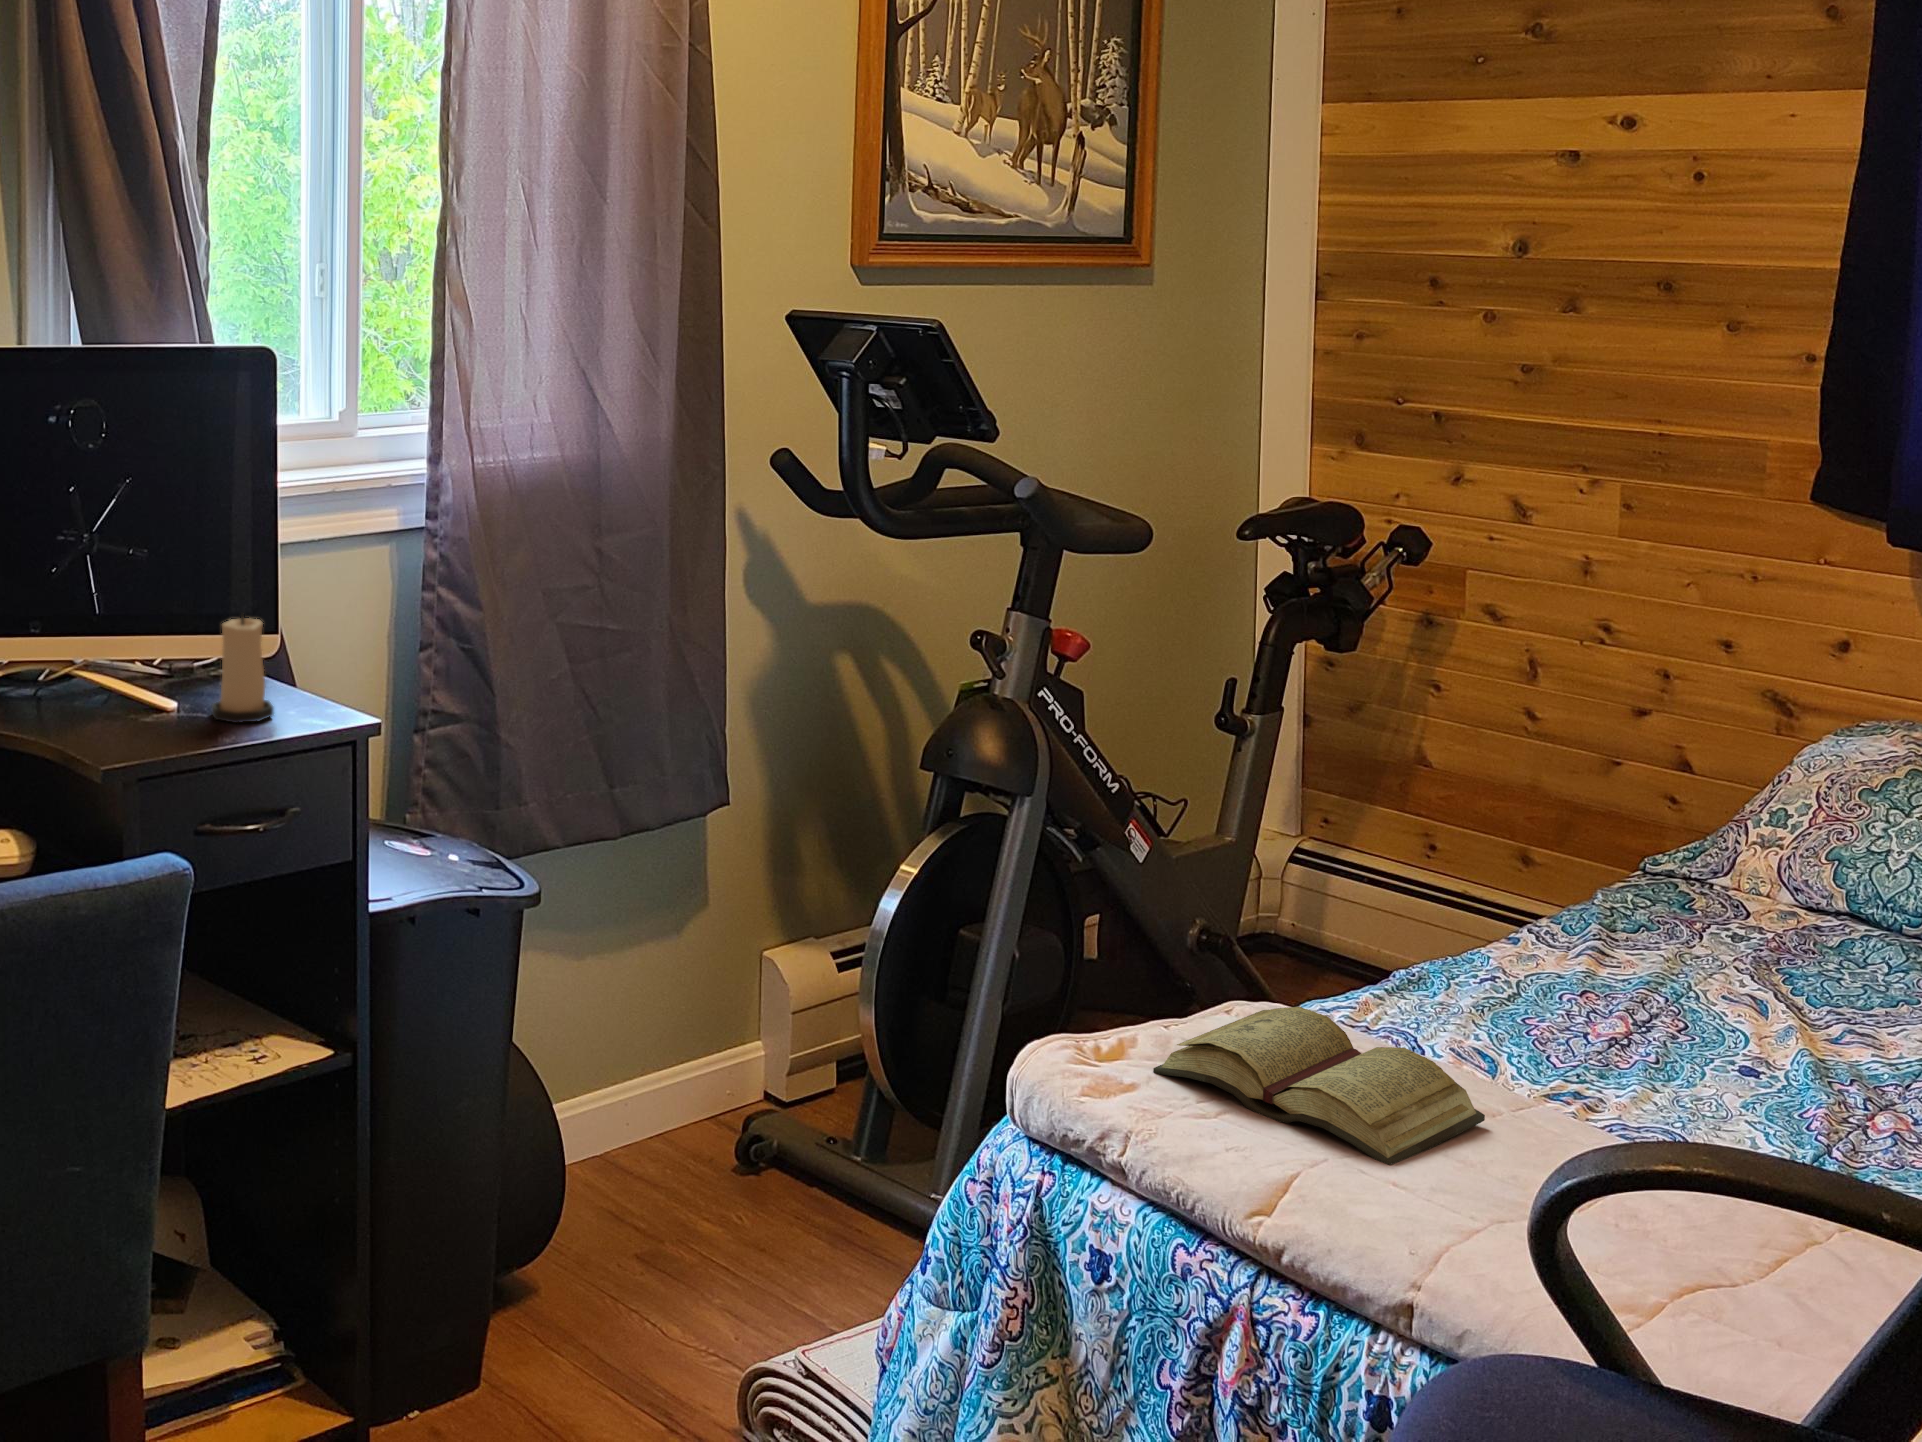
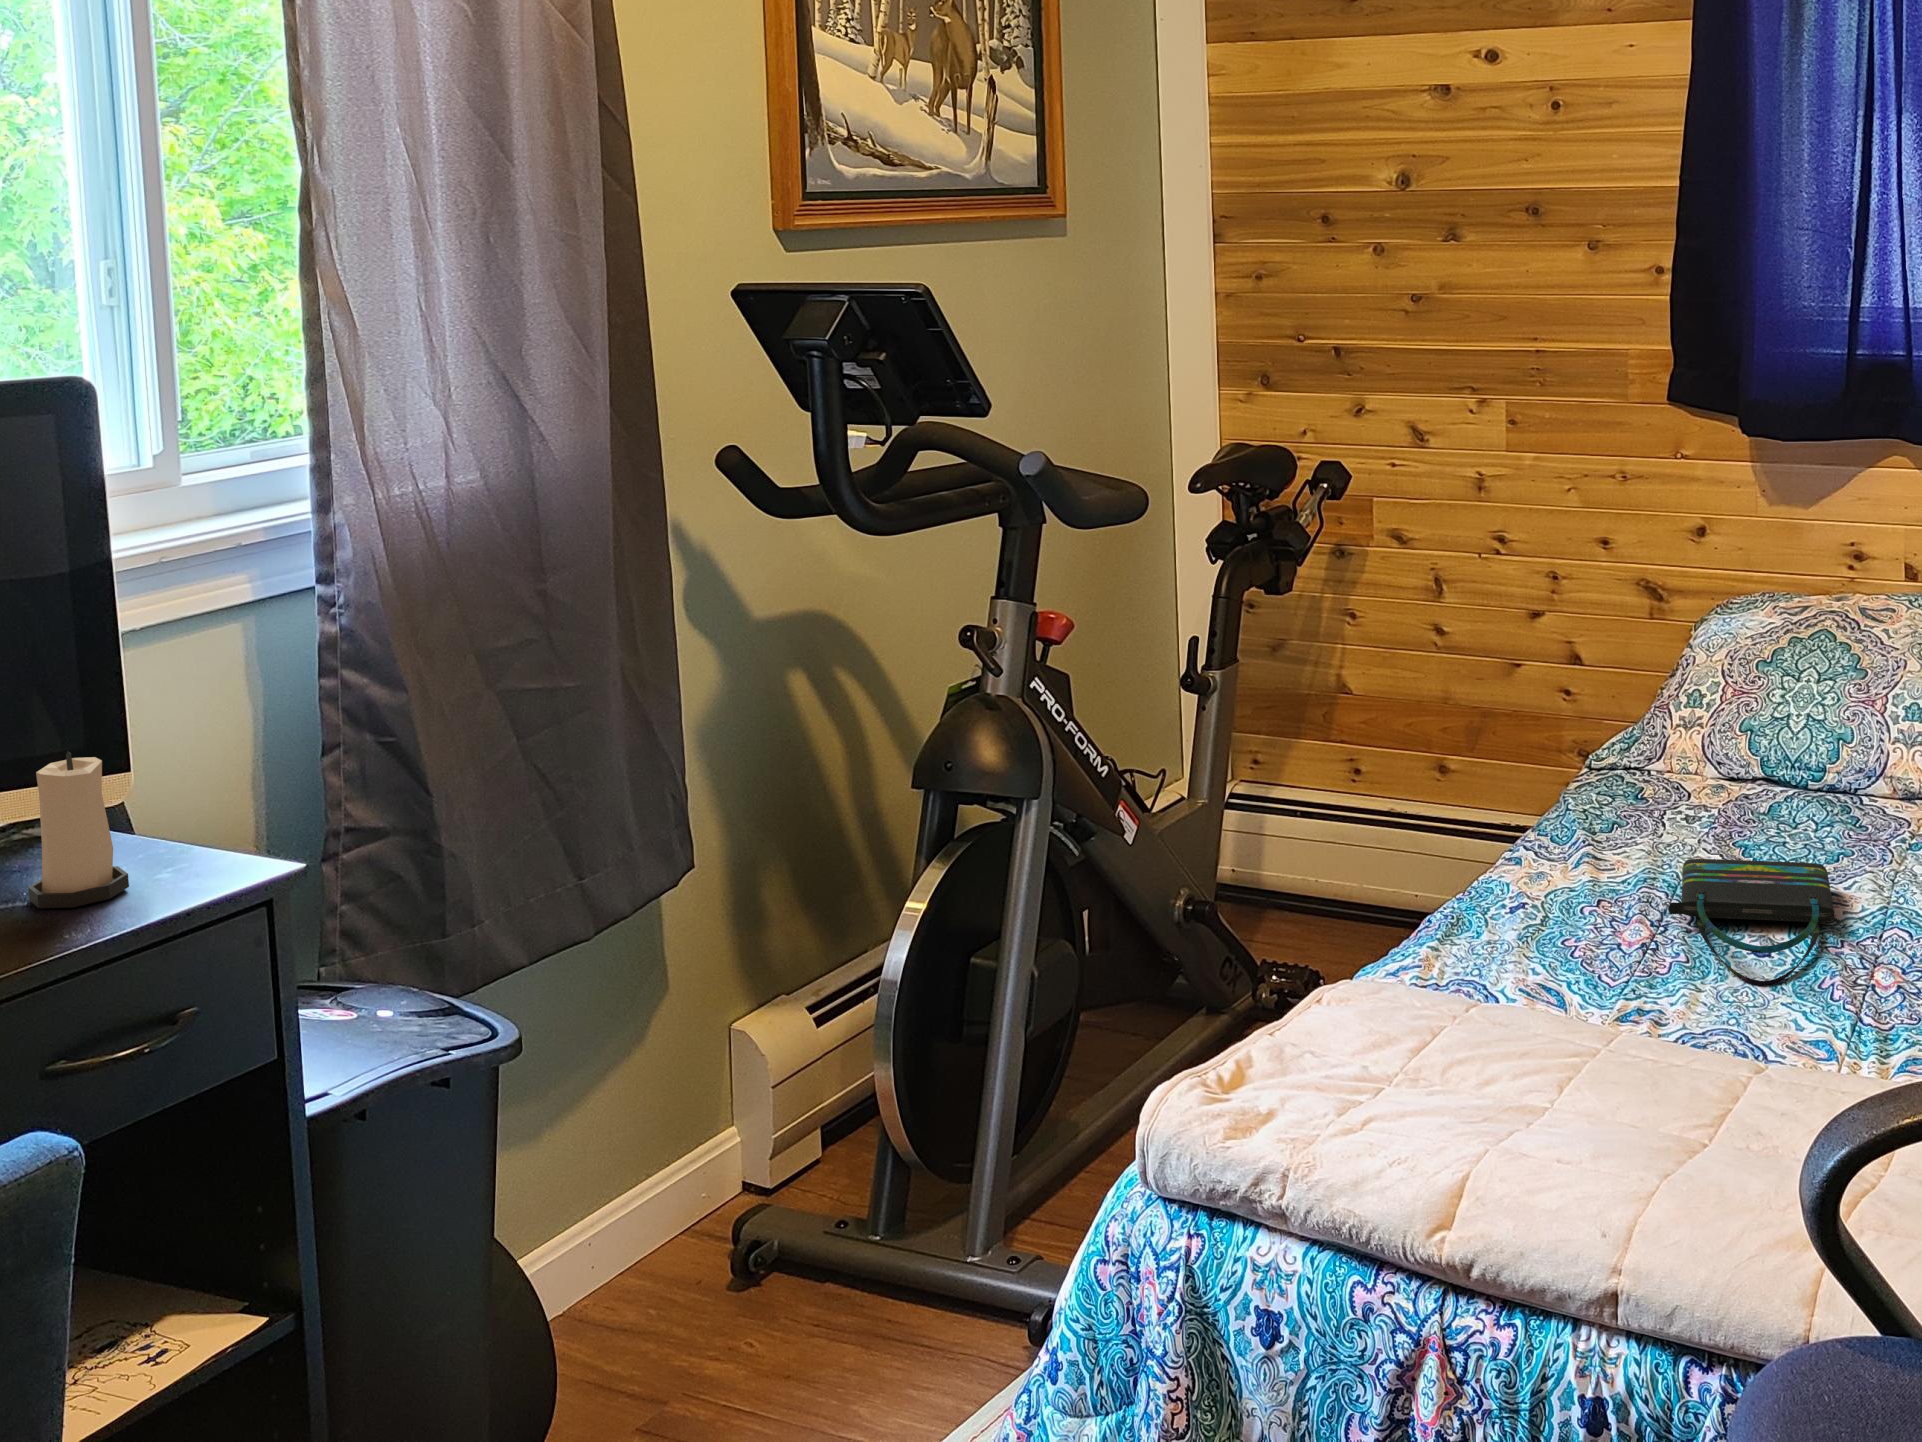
tote bag: none [1662,973,1877,1110] -> present [1668,859,1844,987]
diary: present [1153,1007,1485,1165] -> none [1281,984,1599,1142]

